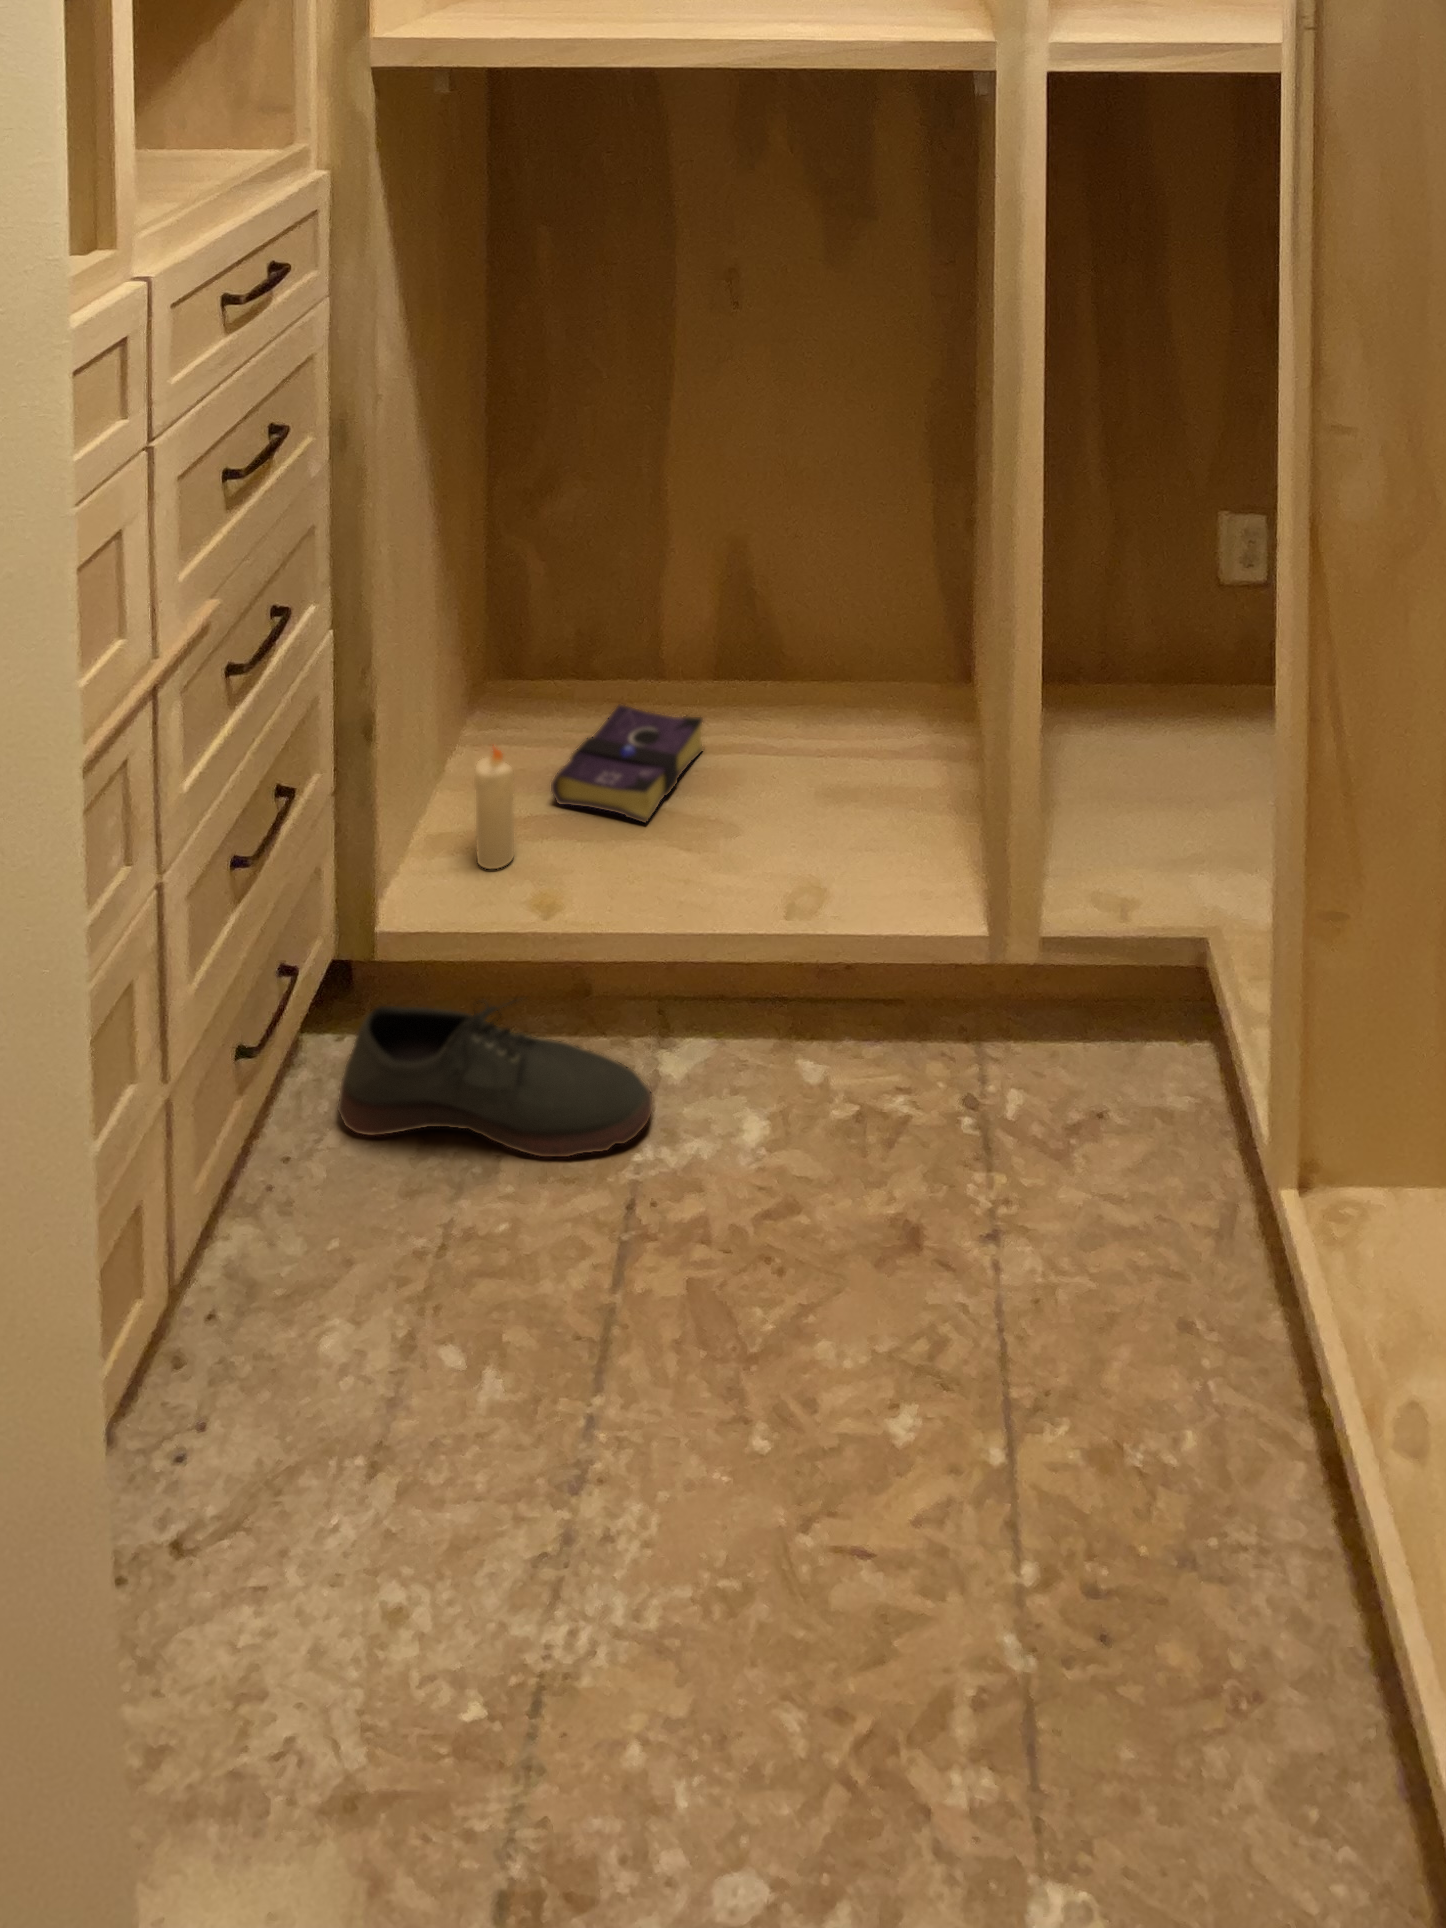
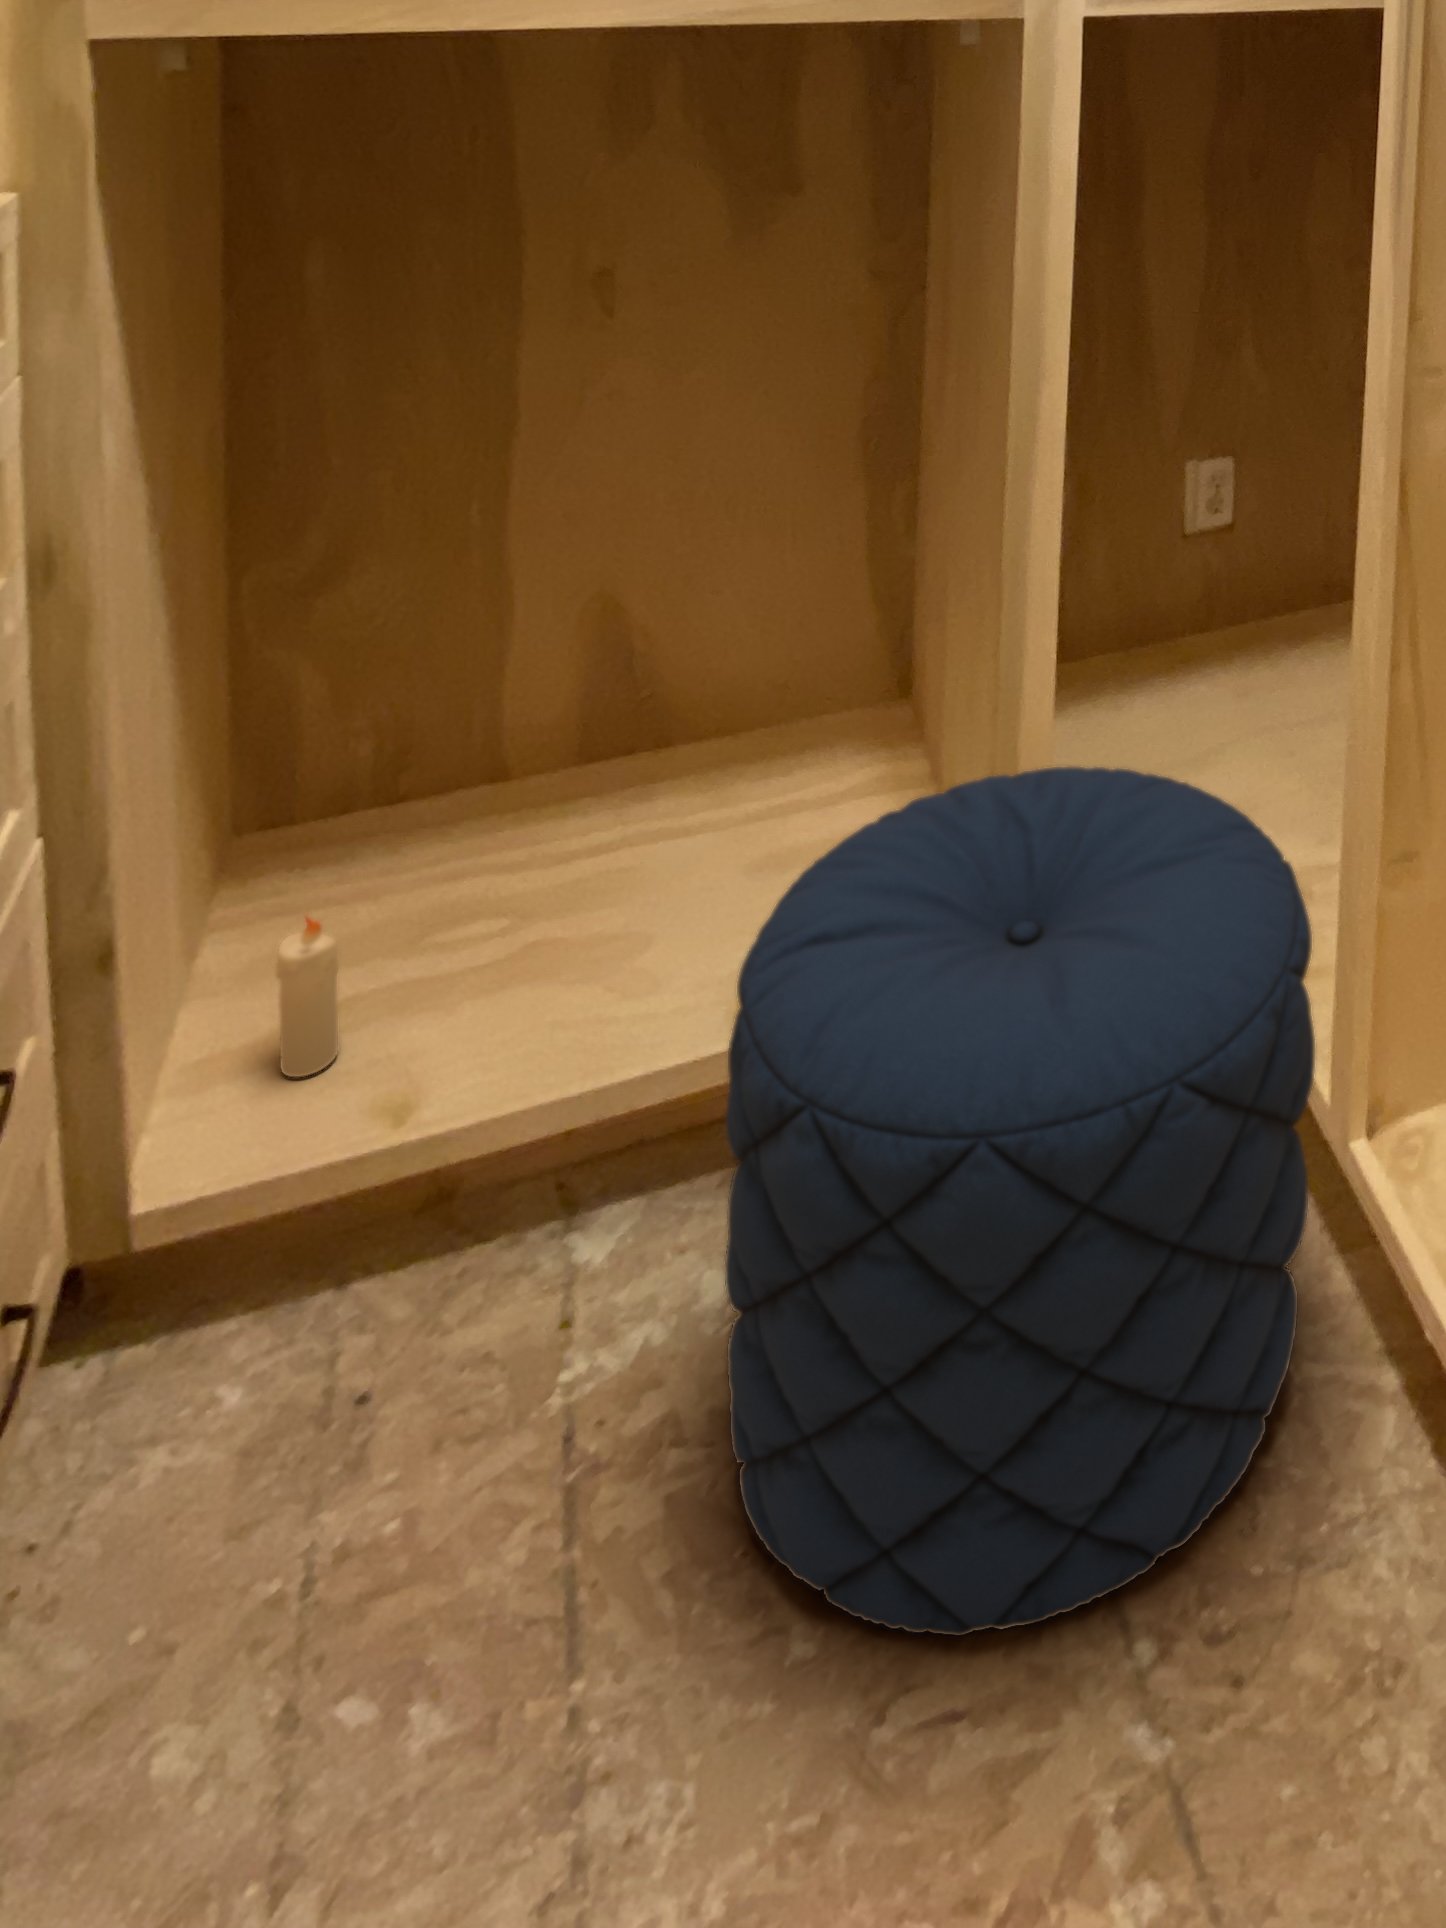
book: present [551,705,703,823] -> none [380,814,586,968]
pouf: none [723,742,1227,1512] -> present [725,766,1315,1636]
shoe: present [338,1000,652,1157] -> none [92,1225,582,1483]

